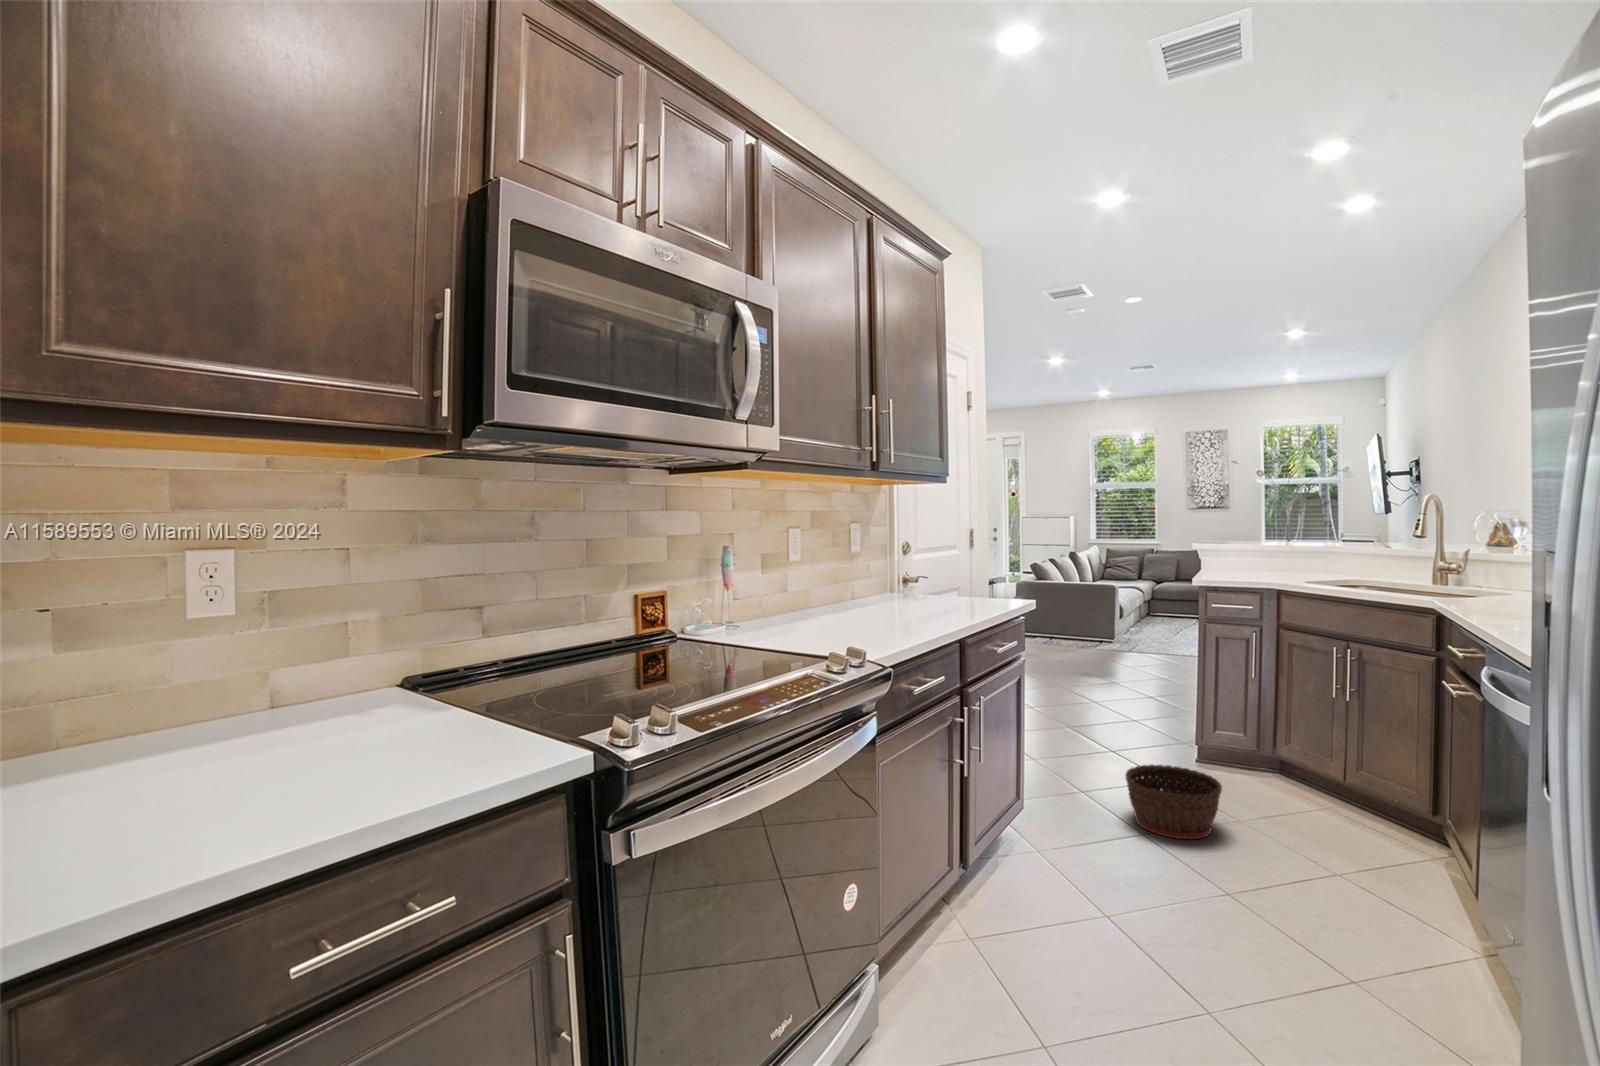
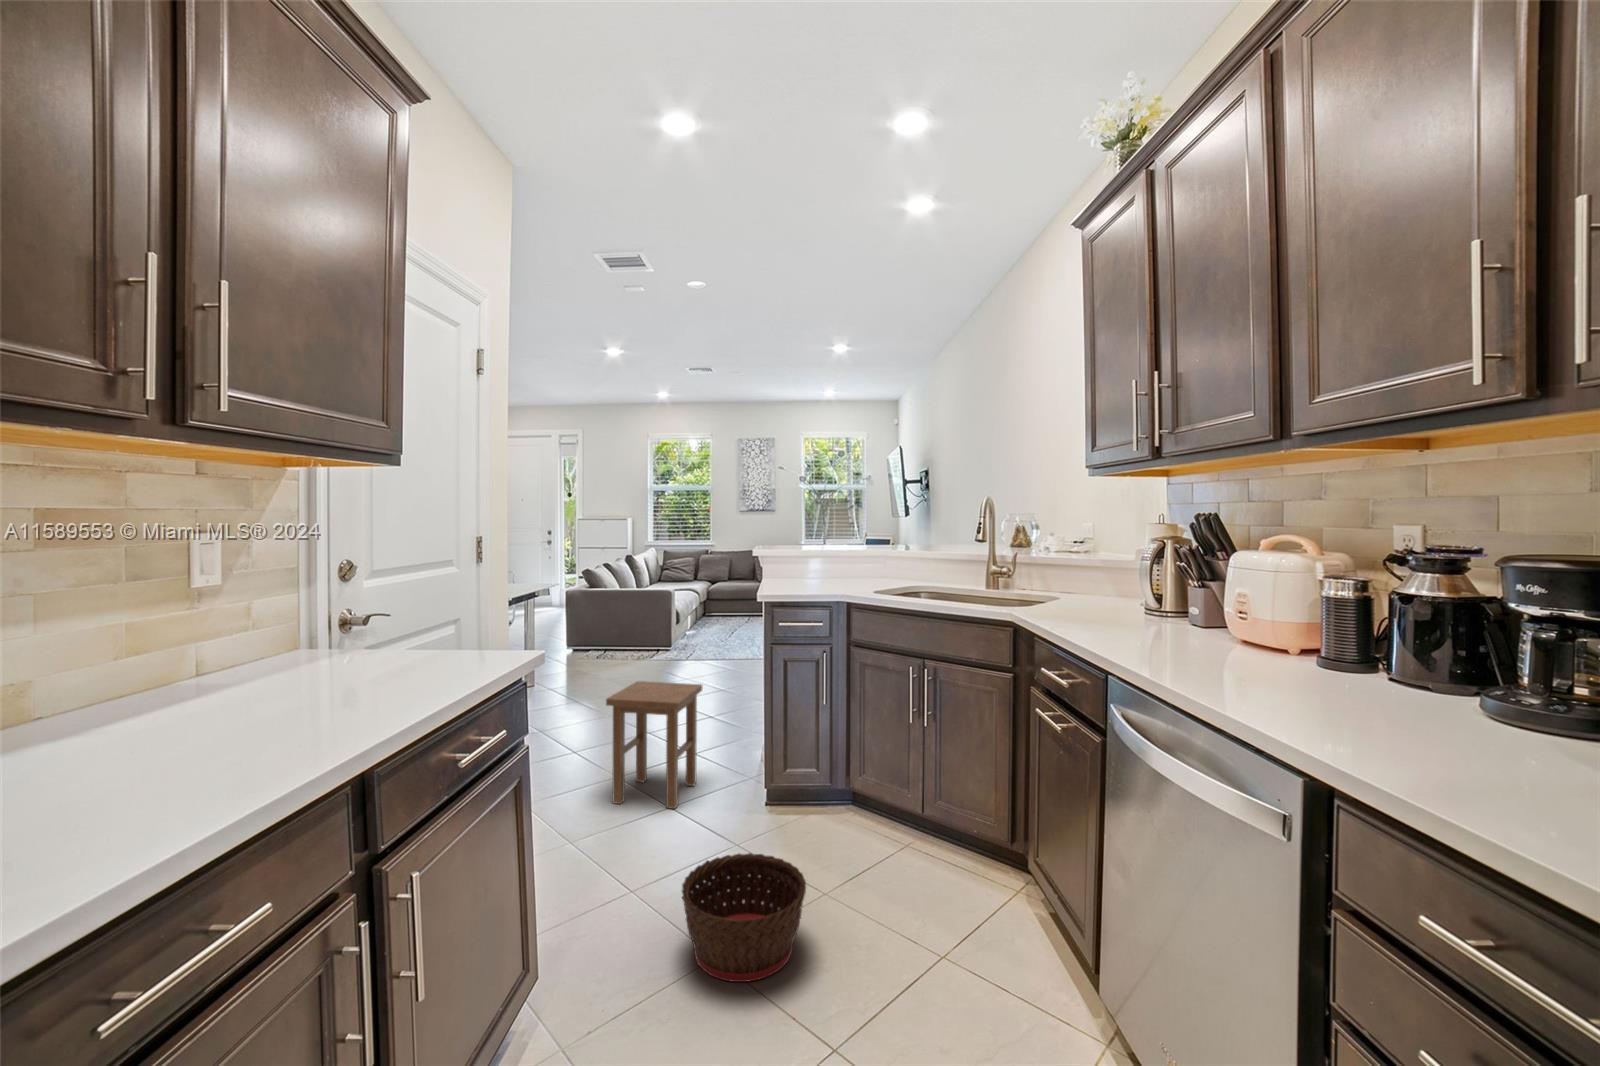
stool: none [1063,651,1143,748] -> present [606,681,703,809]

